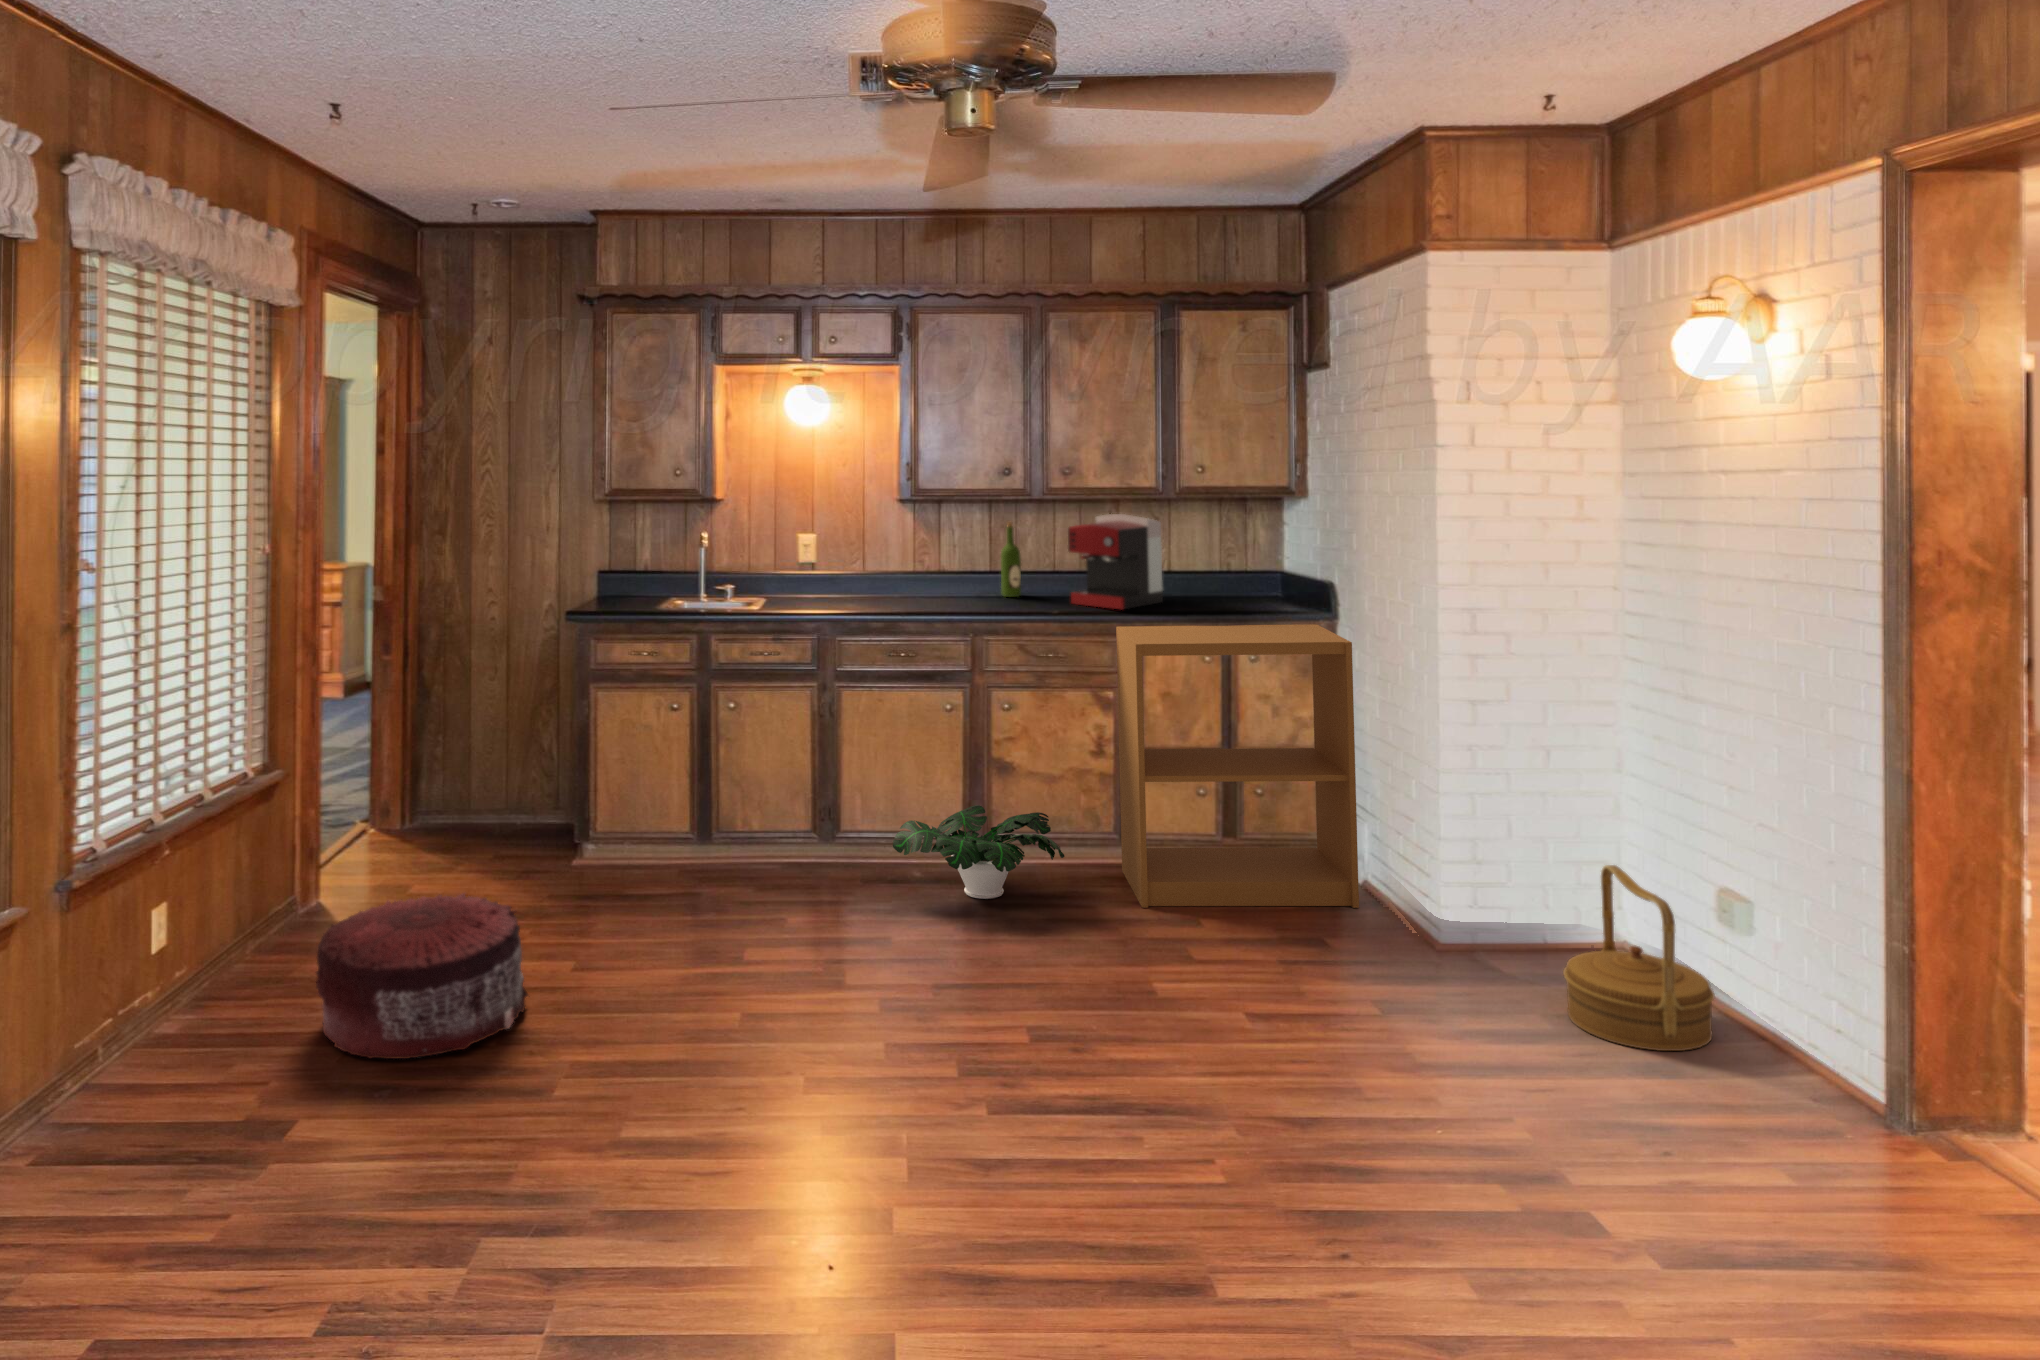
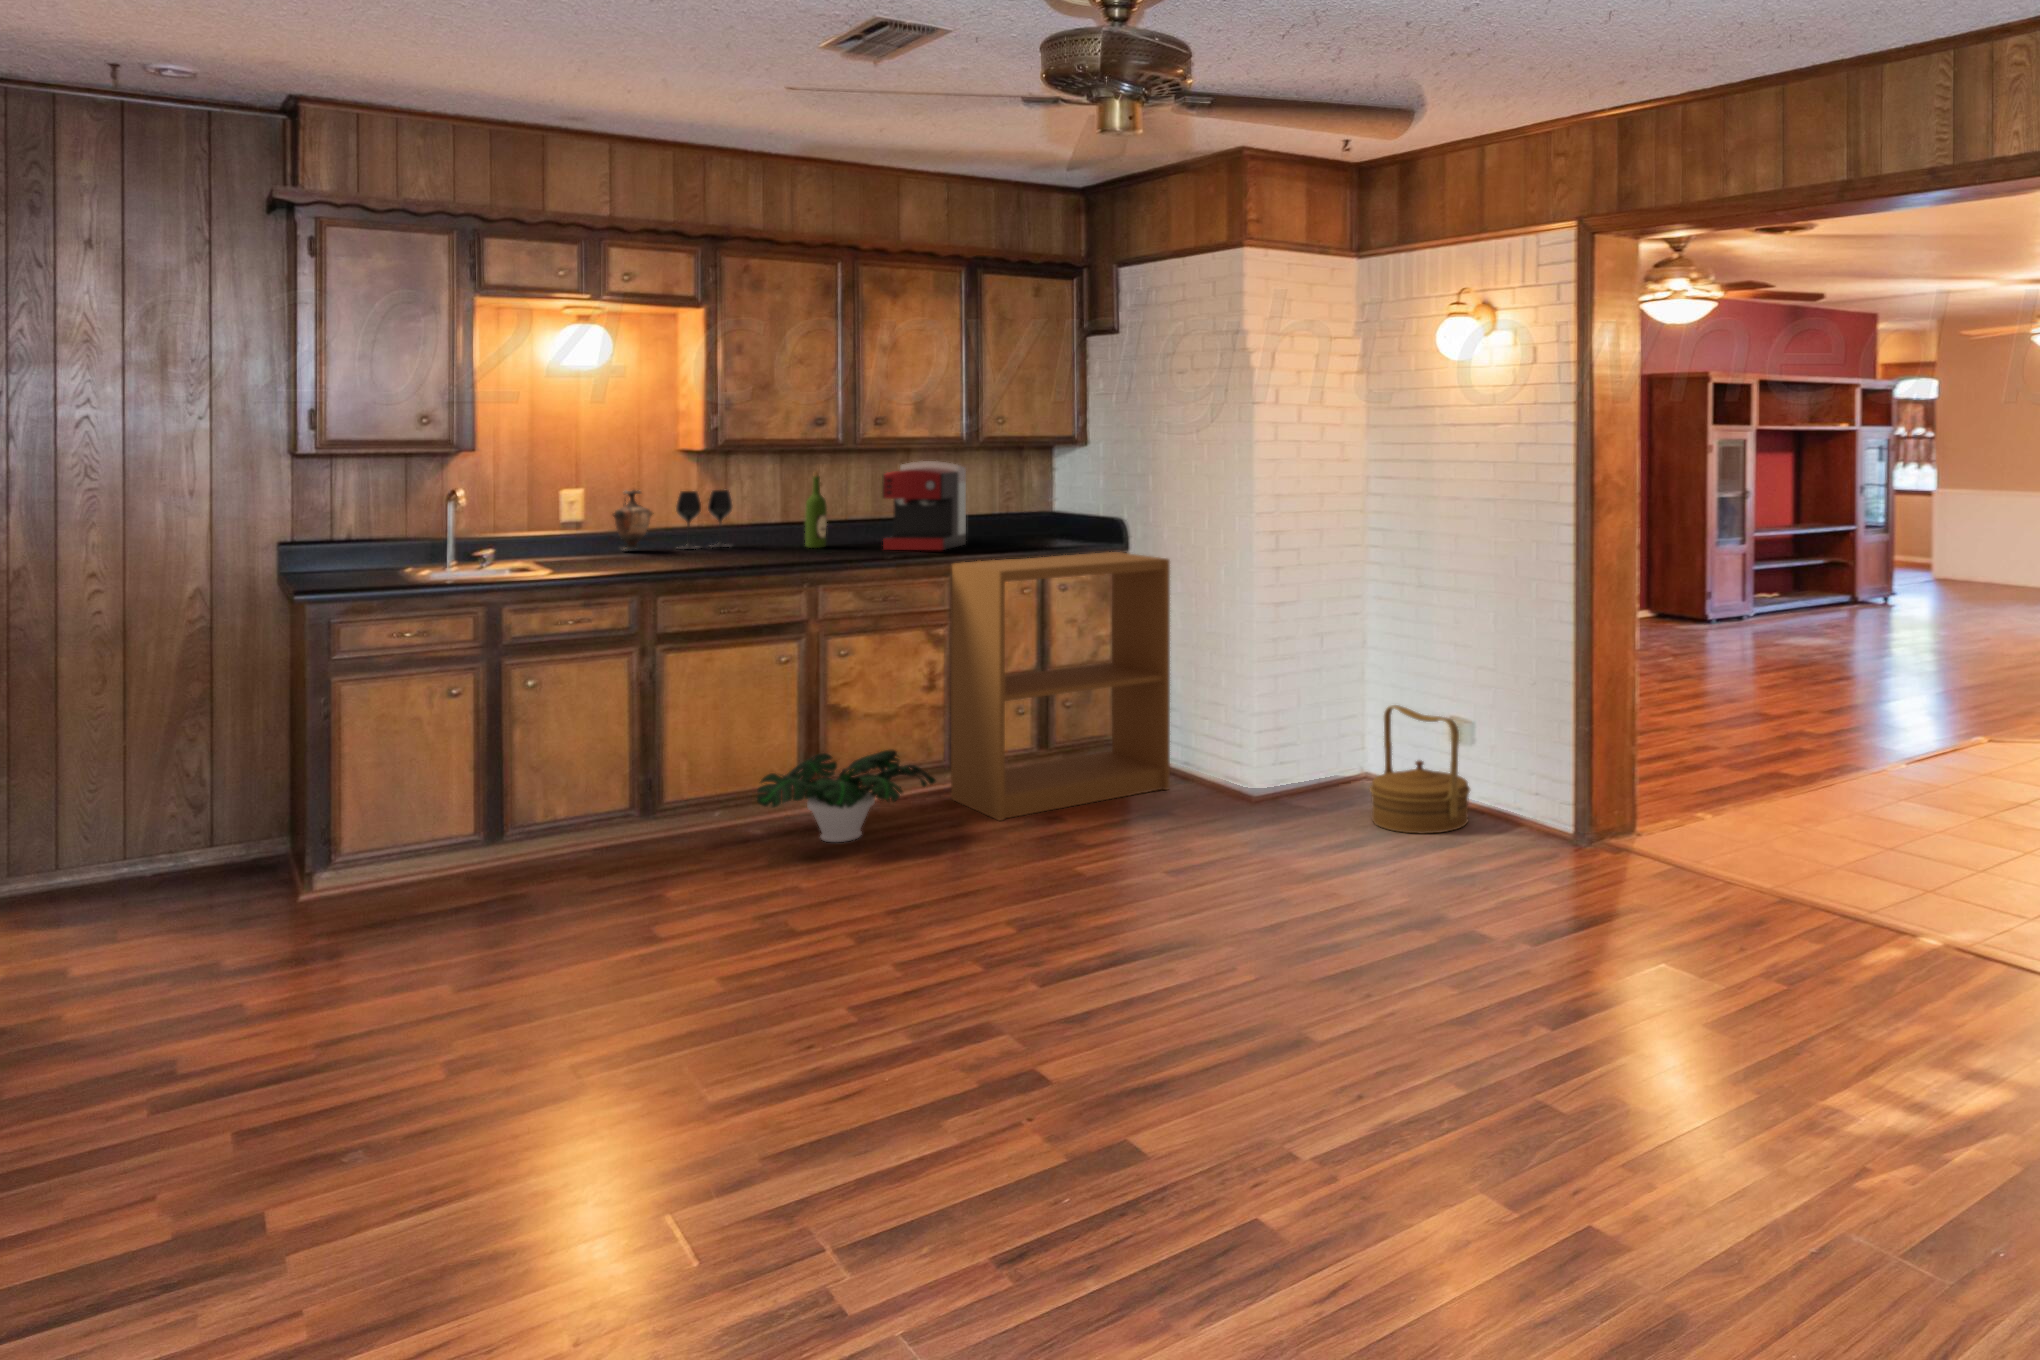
vase: none [830,531,867,590] -> present [613,490,652,550]
wine glass: none [888,536,940,591] -> present [676,490,732,549]
pouf: present [316,893,528,1059] -> none [125,915,437,1134]

